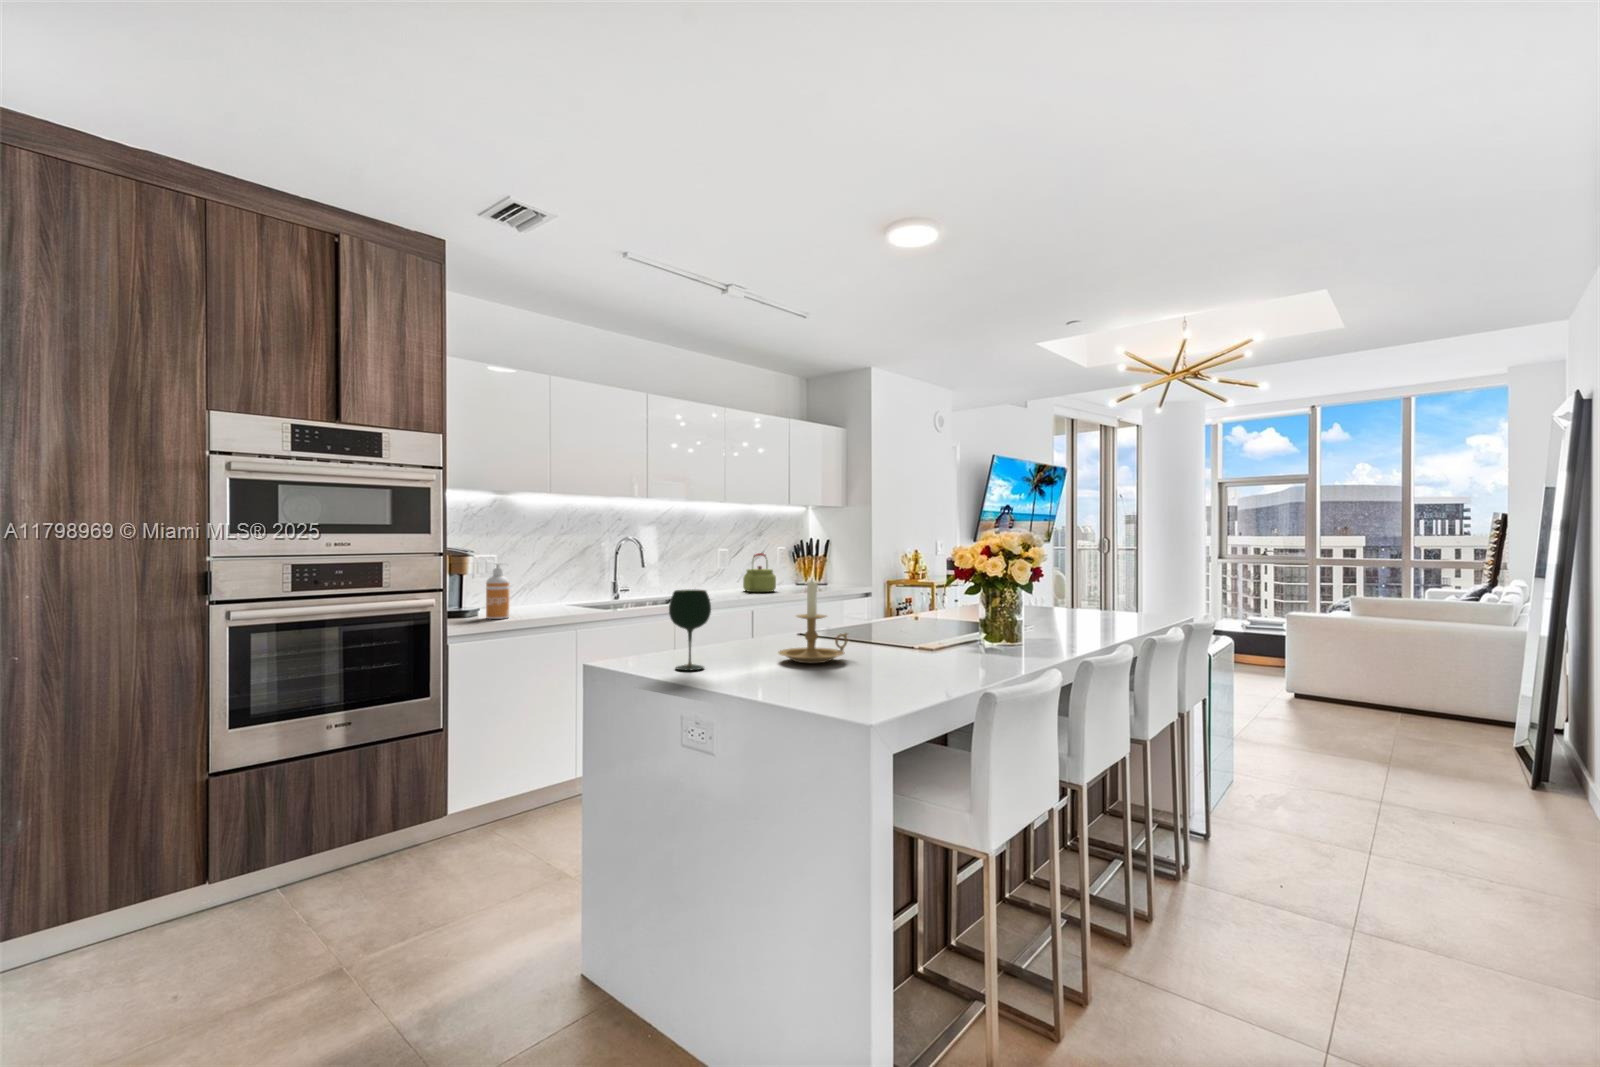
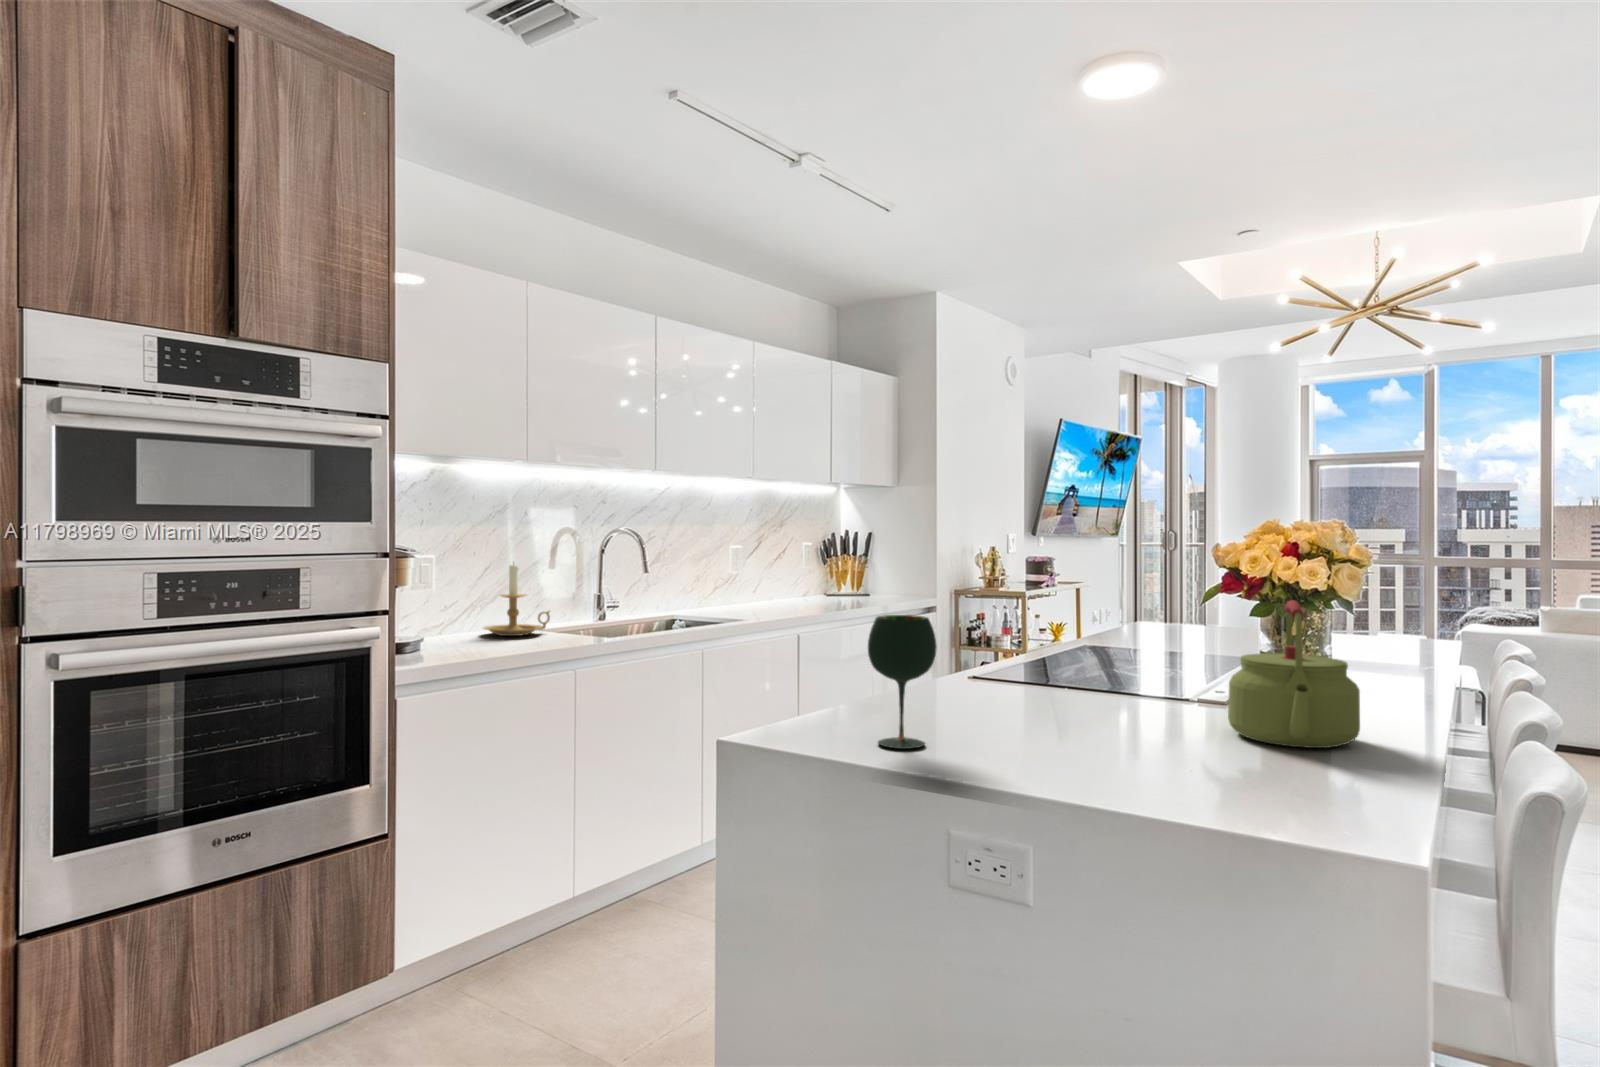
kettle: present [743,553,776,592] -> present [1228,600,1360,748]
soap dispenser: present [486,563,509,619] -> none [433,569,469,655]
candle holder: present [779,580,847,663] -> present [483,564,550,636]

